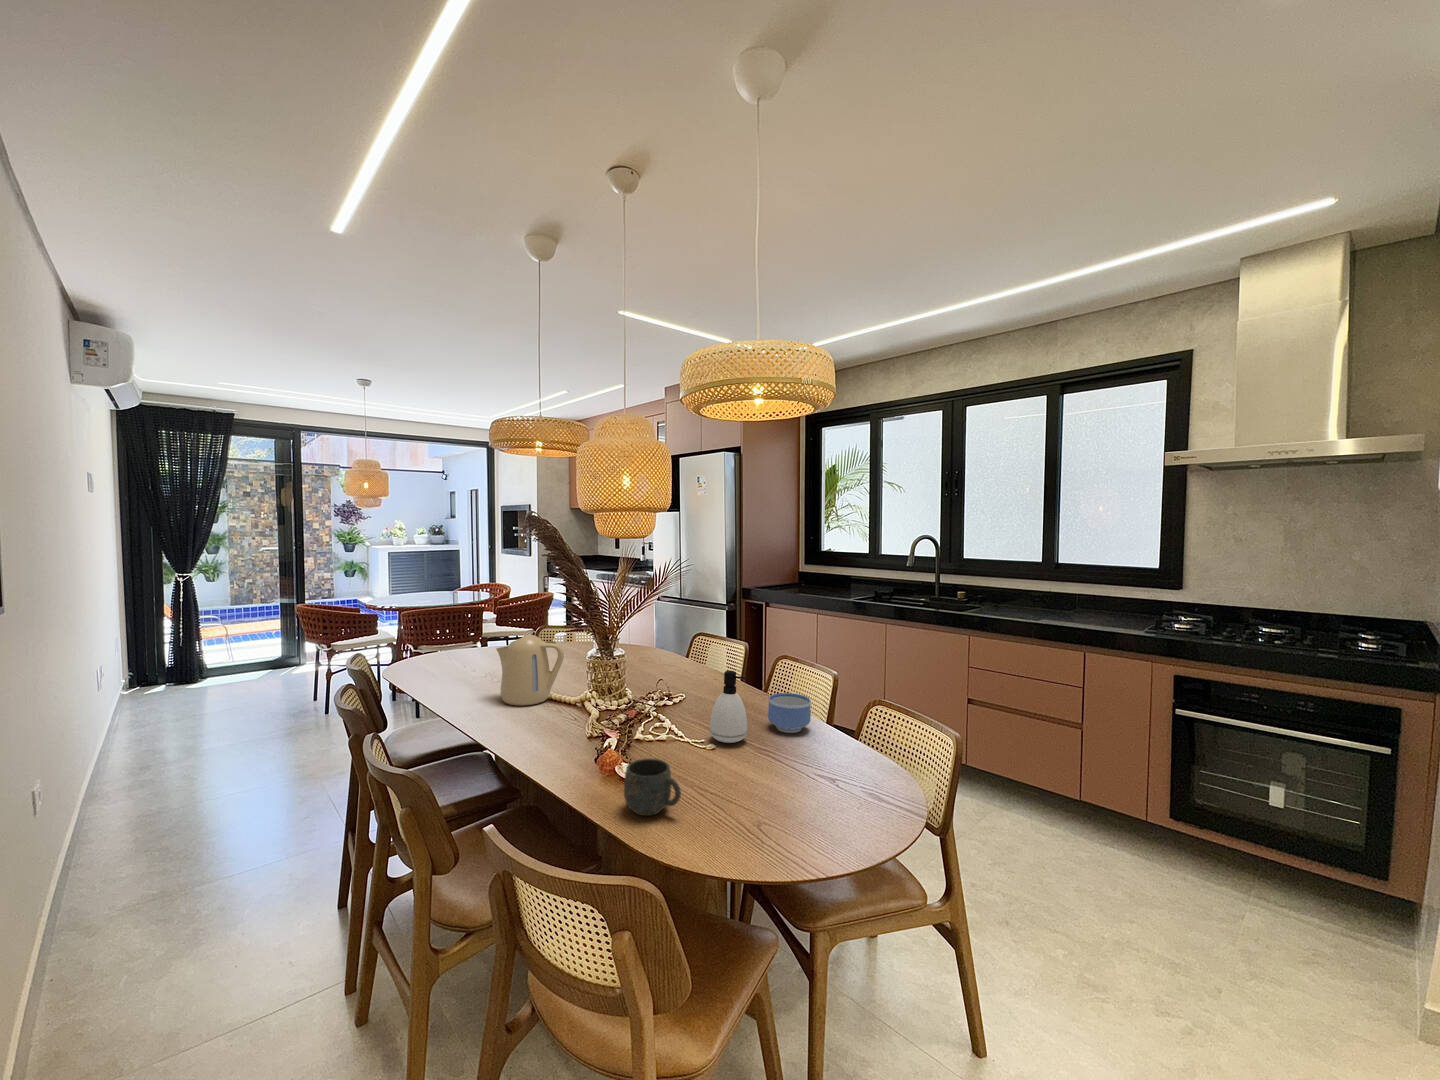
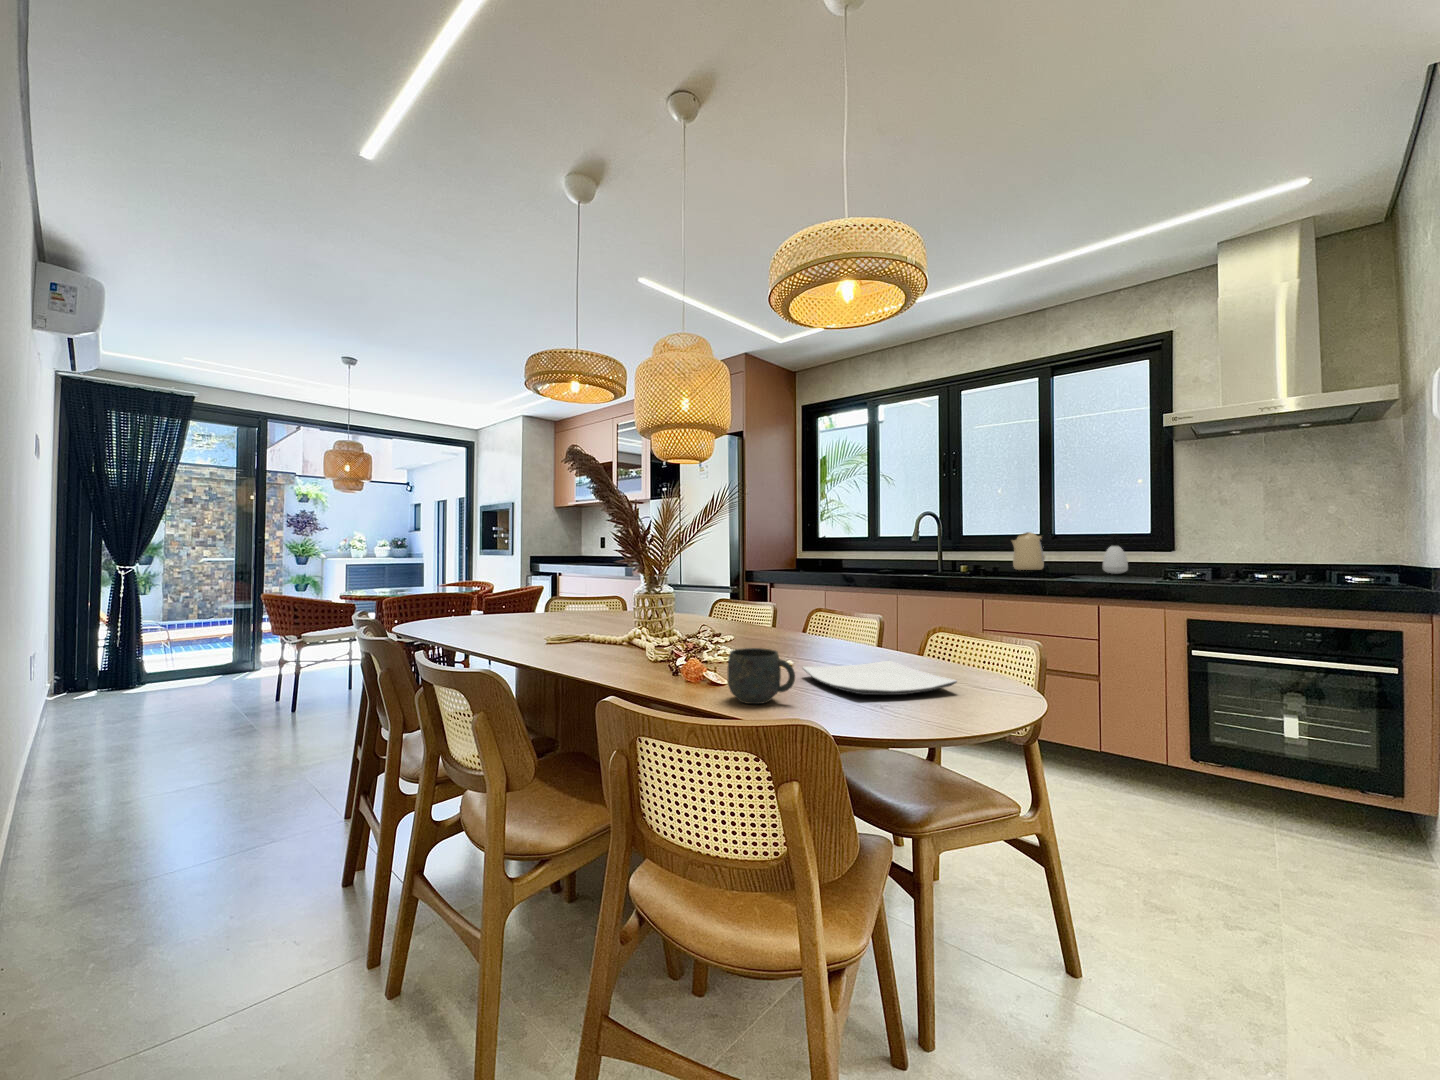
kettle: present [496,634,564,706] -> present [1012,532,1045,570]
soap dispenser: present [710,670,748,743] -> present [1103,534,1128,574]
bowl: present [768,693,811,733] -> none [833,620,879,656]
plate: none [714,754,841,810] -> present [803,661,957,695]

